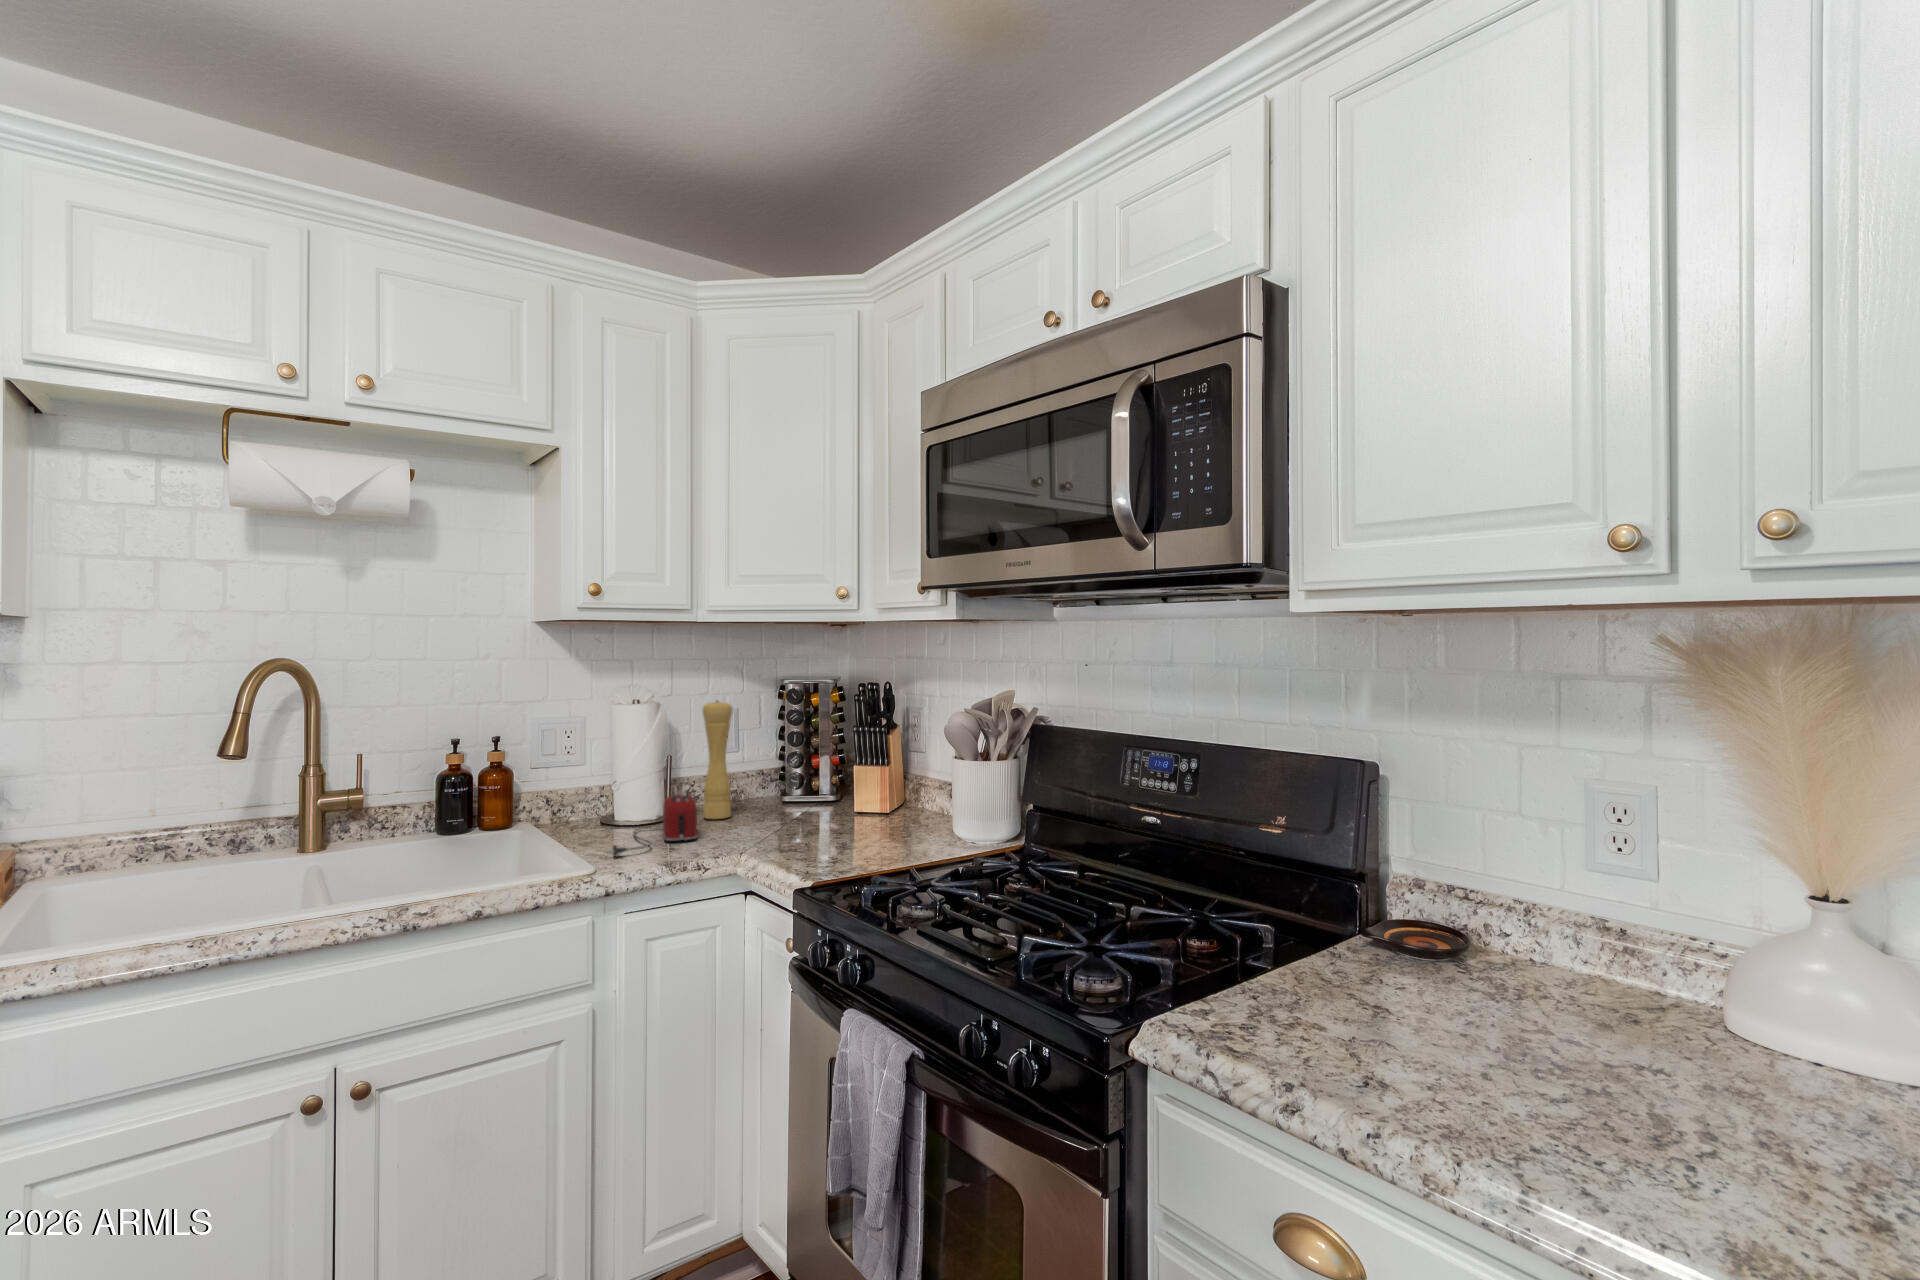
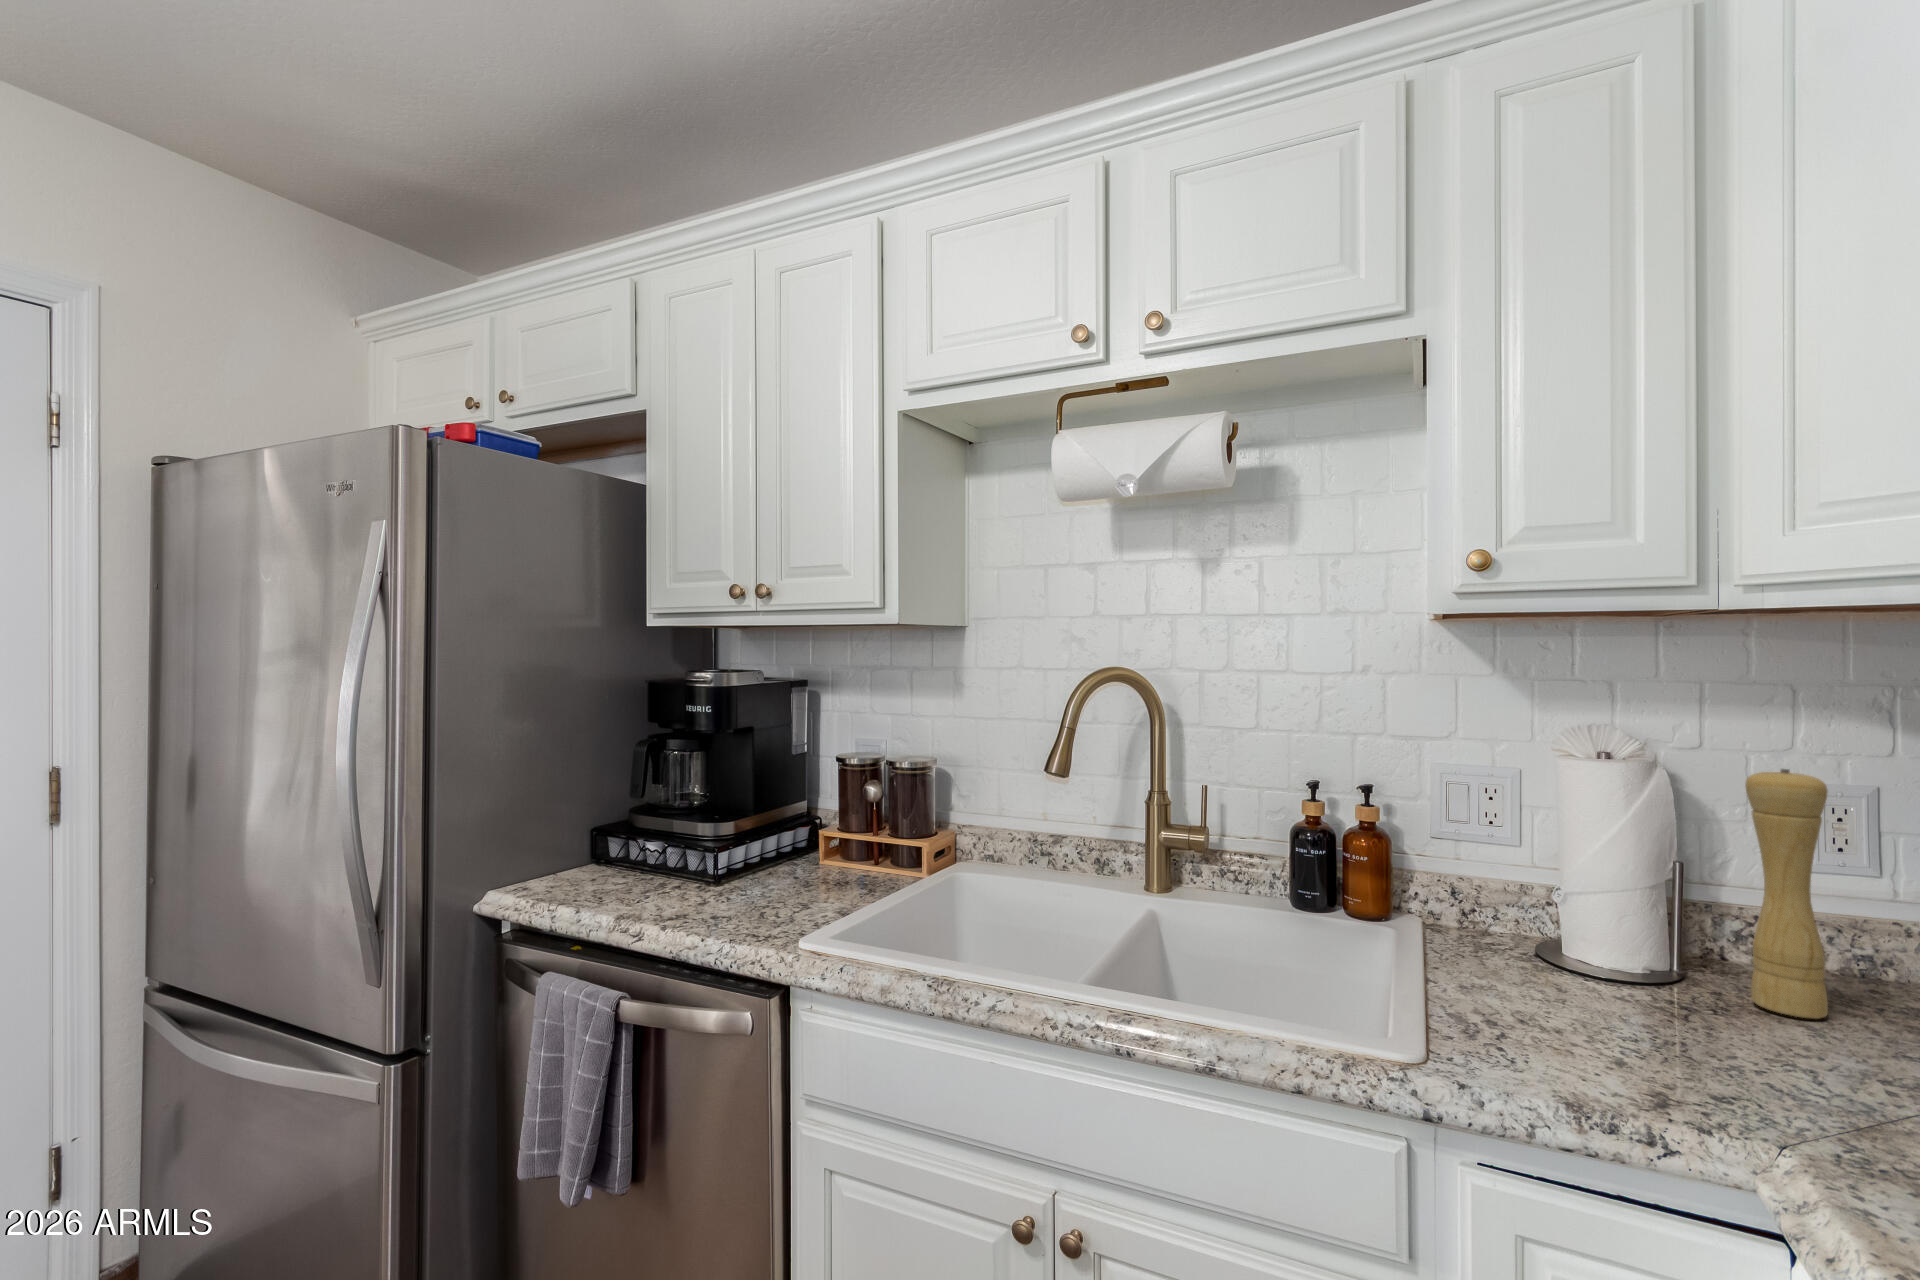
toaster: present [609,795,697,856] -> none [1475,945,1706,1052]

